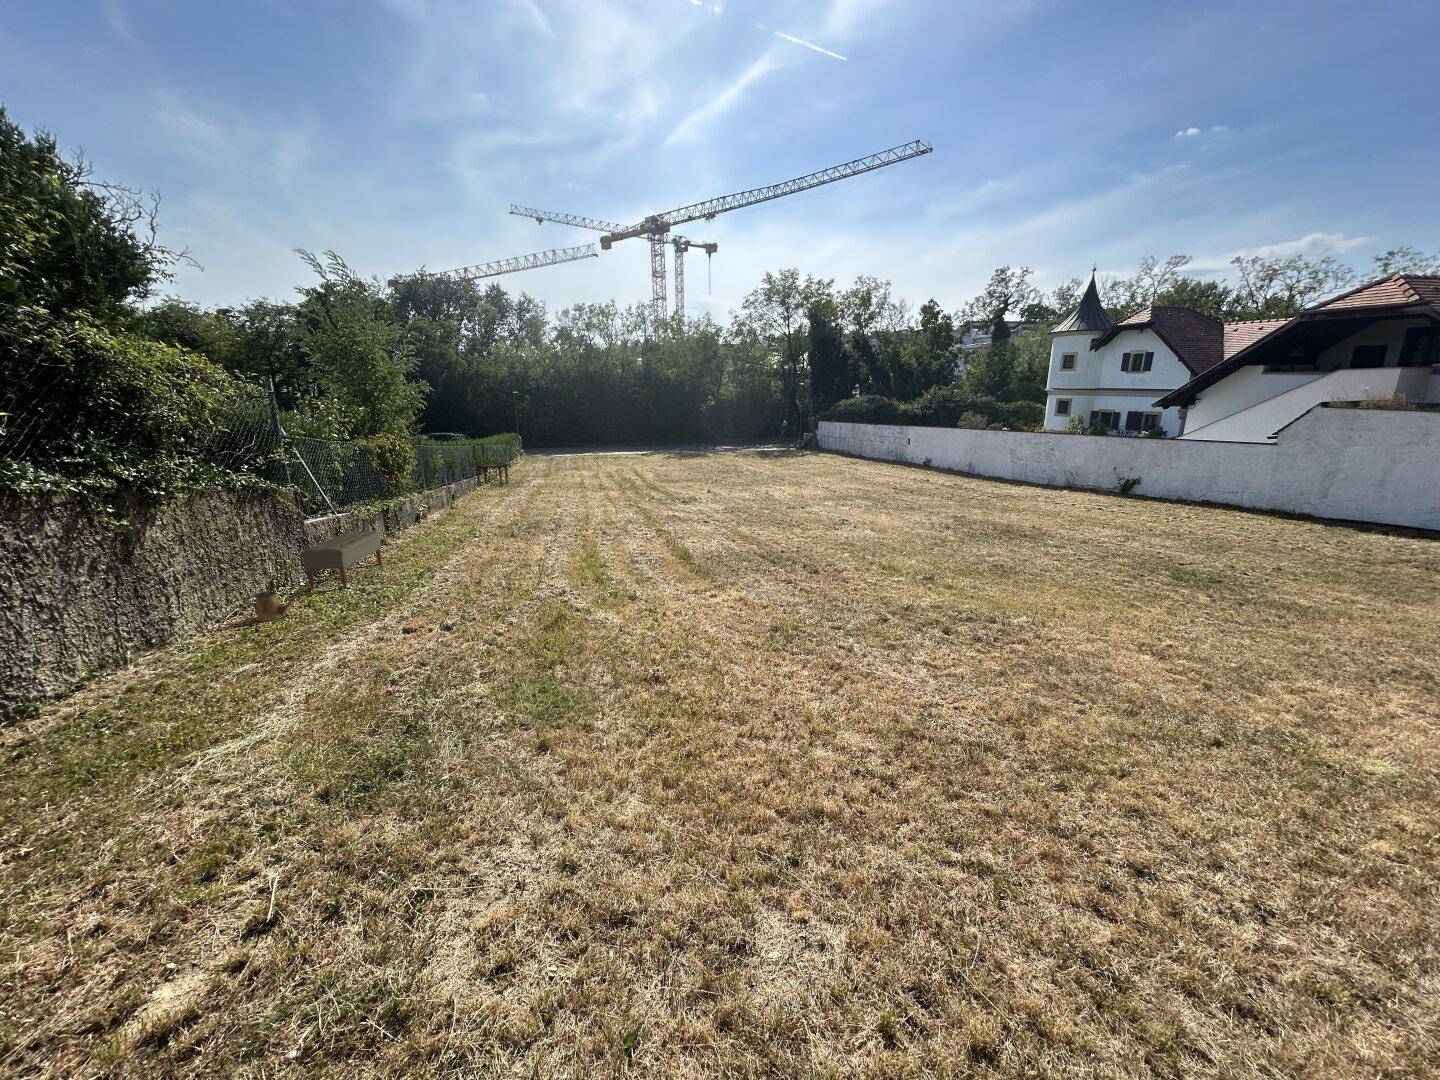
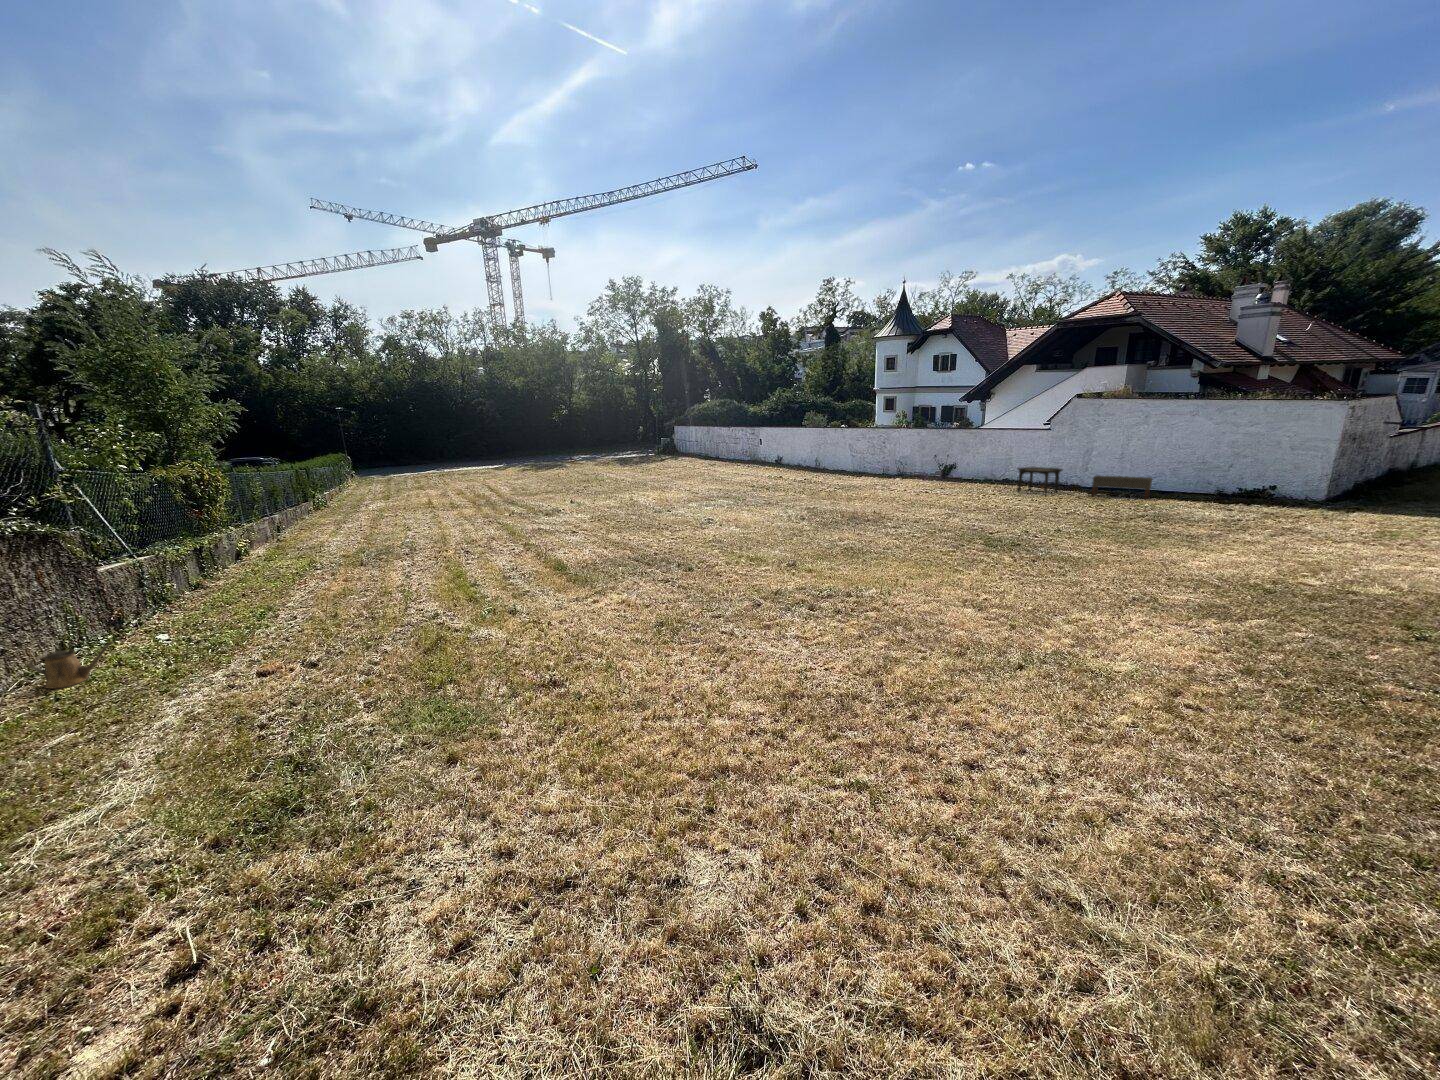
round table: present [474,463,509,486] -> present [1018,467,1062,494]
bench: present [301,531,382,590] -> present [1092,475,1153,499]

